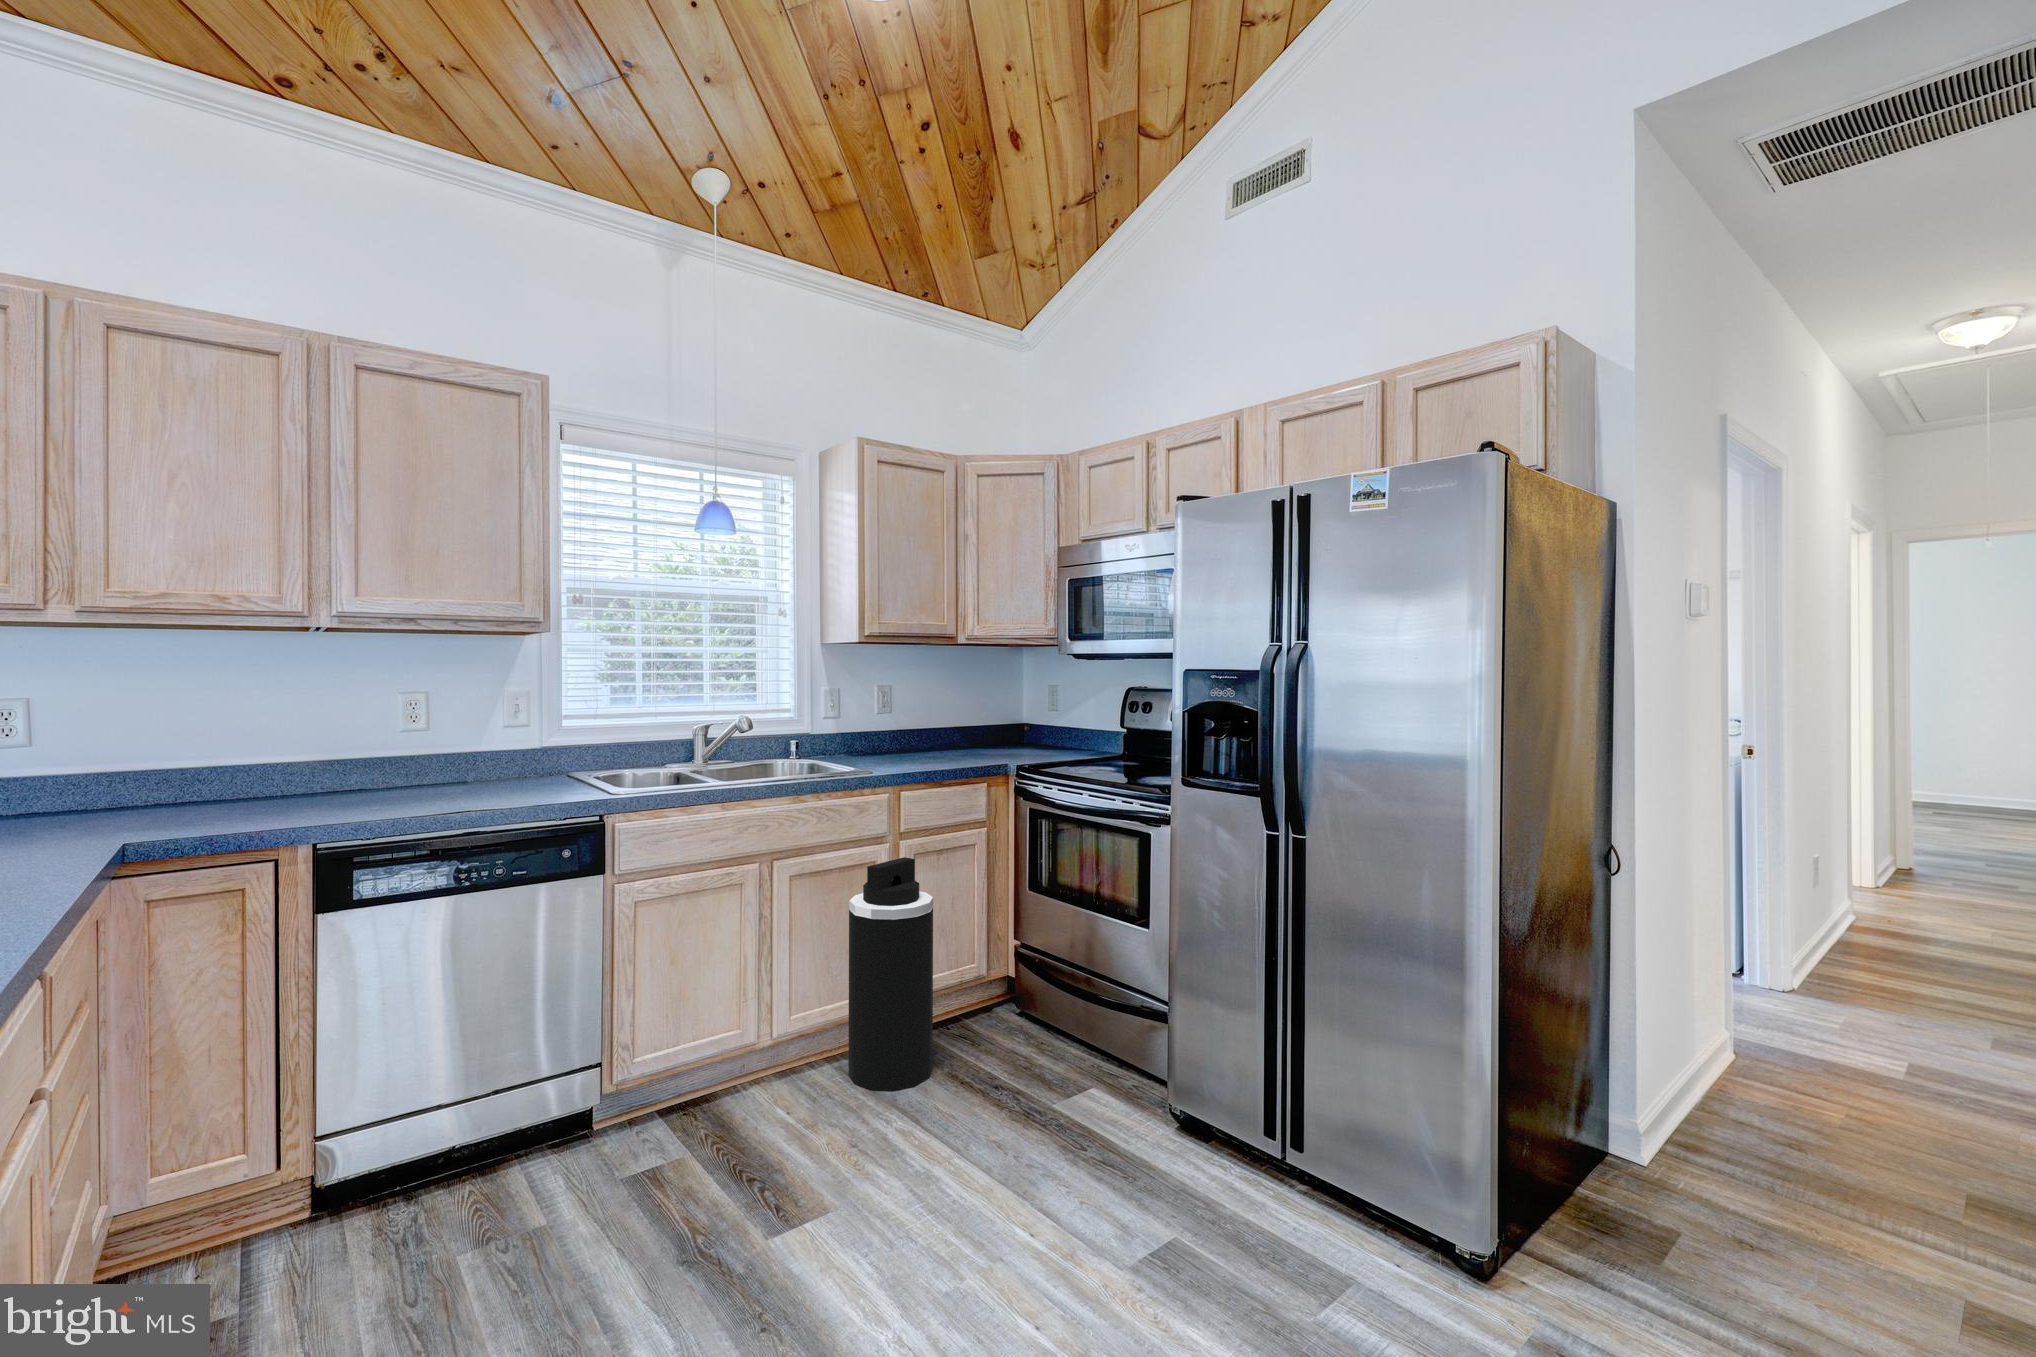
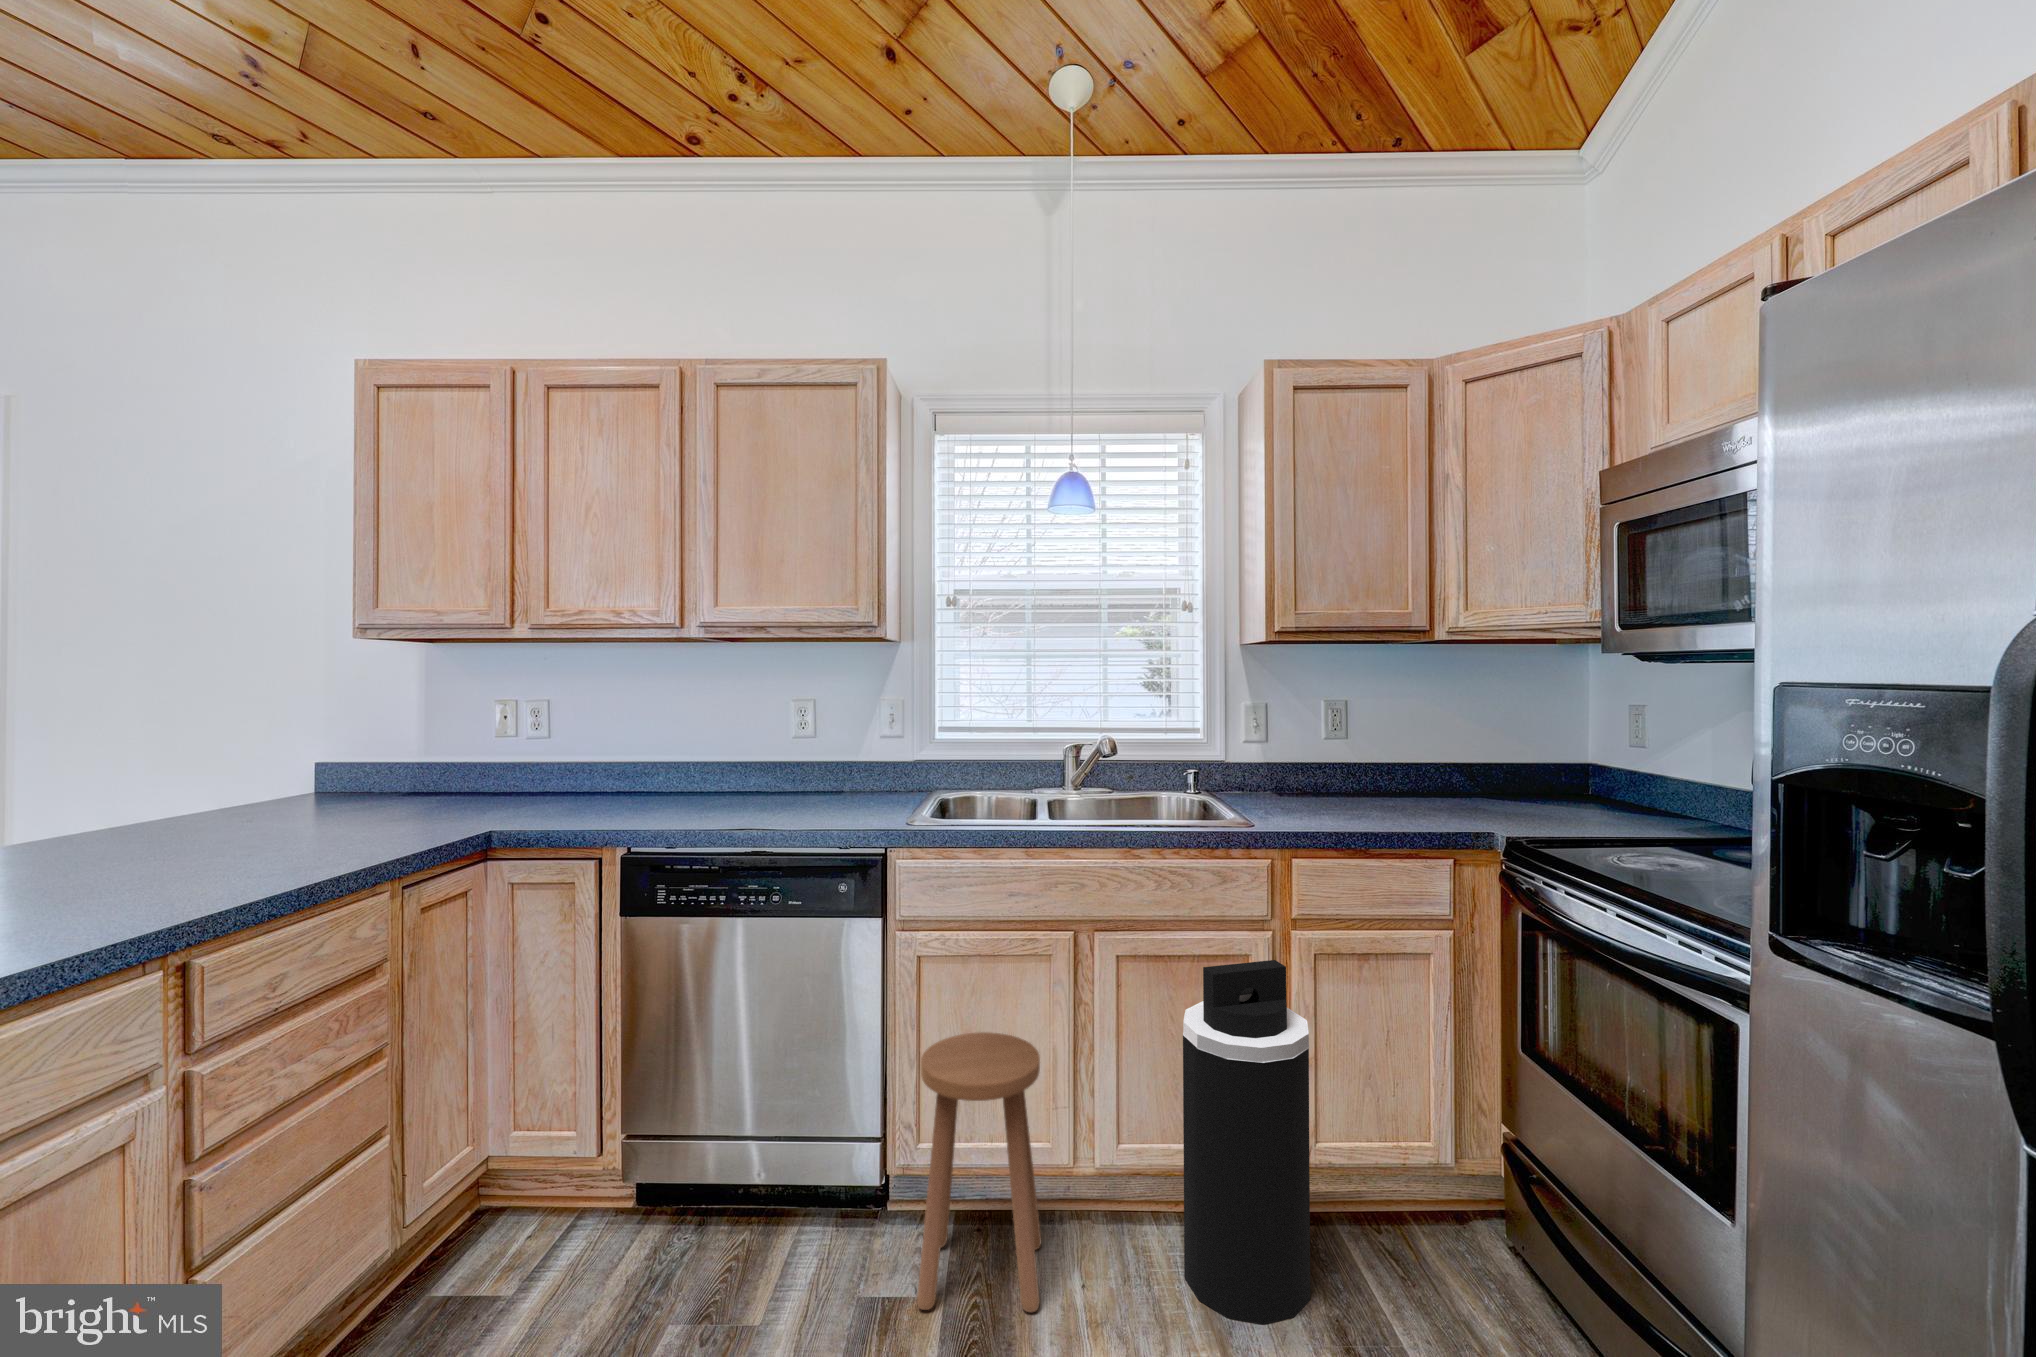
stool: none [658,945,772,1157] -> present [917,1032,1041,1312]

